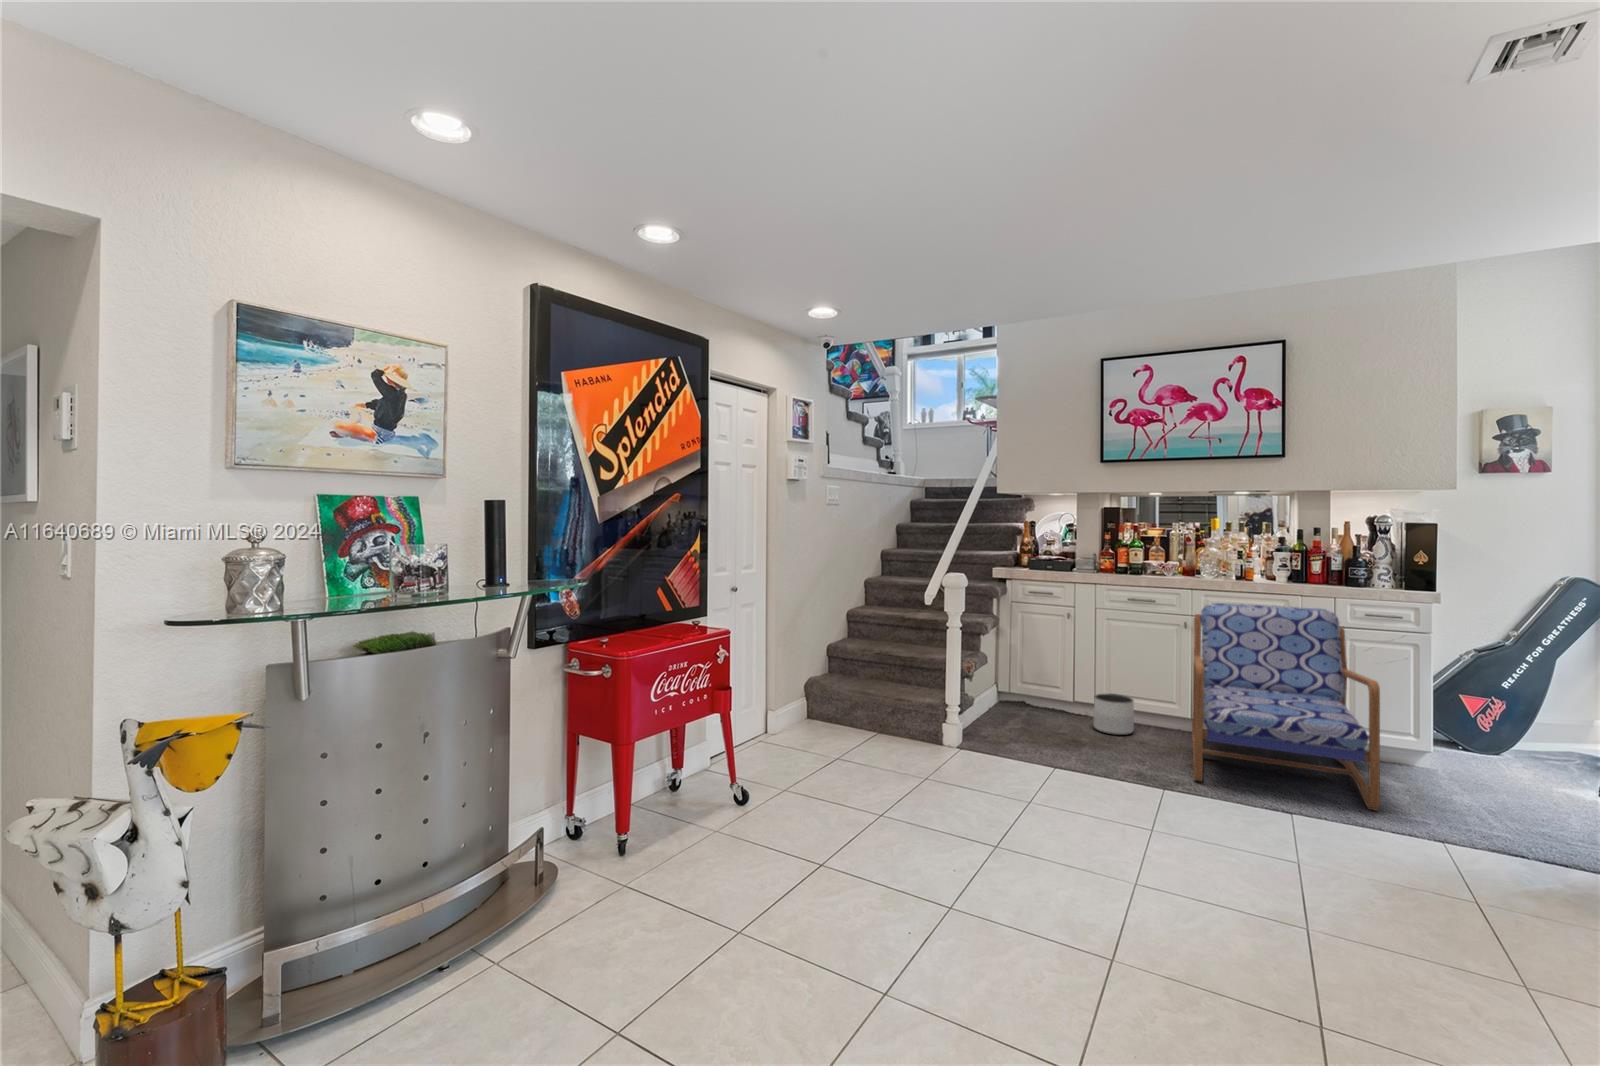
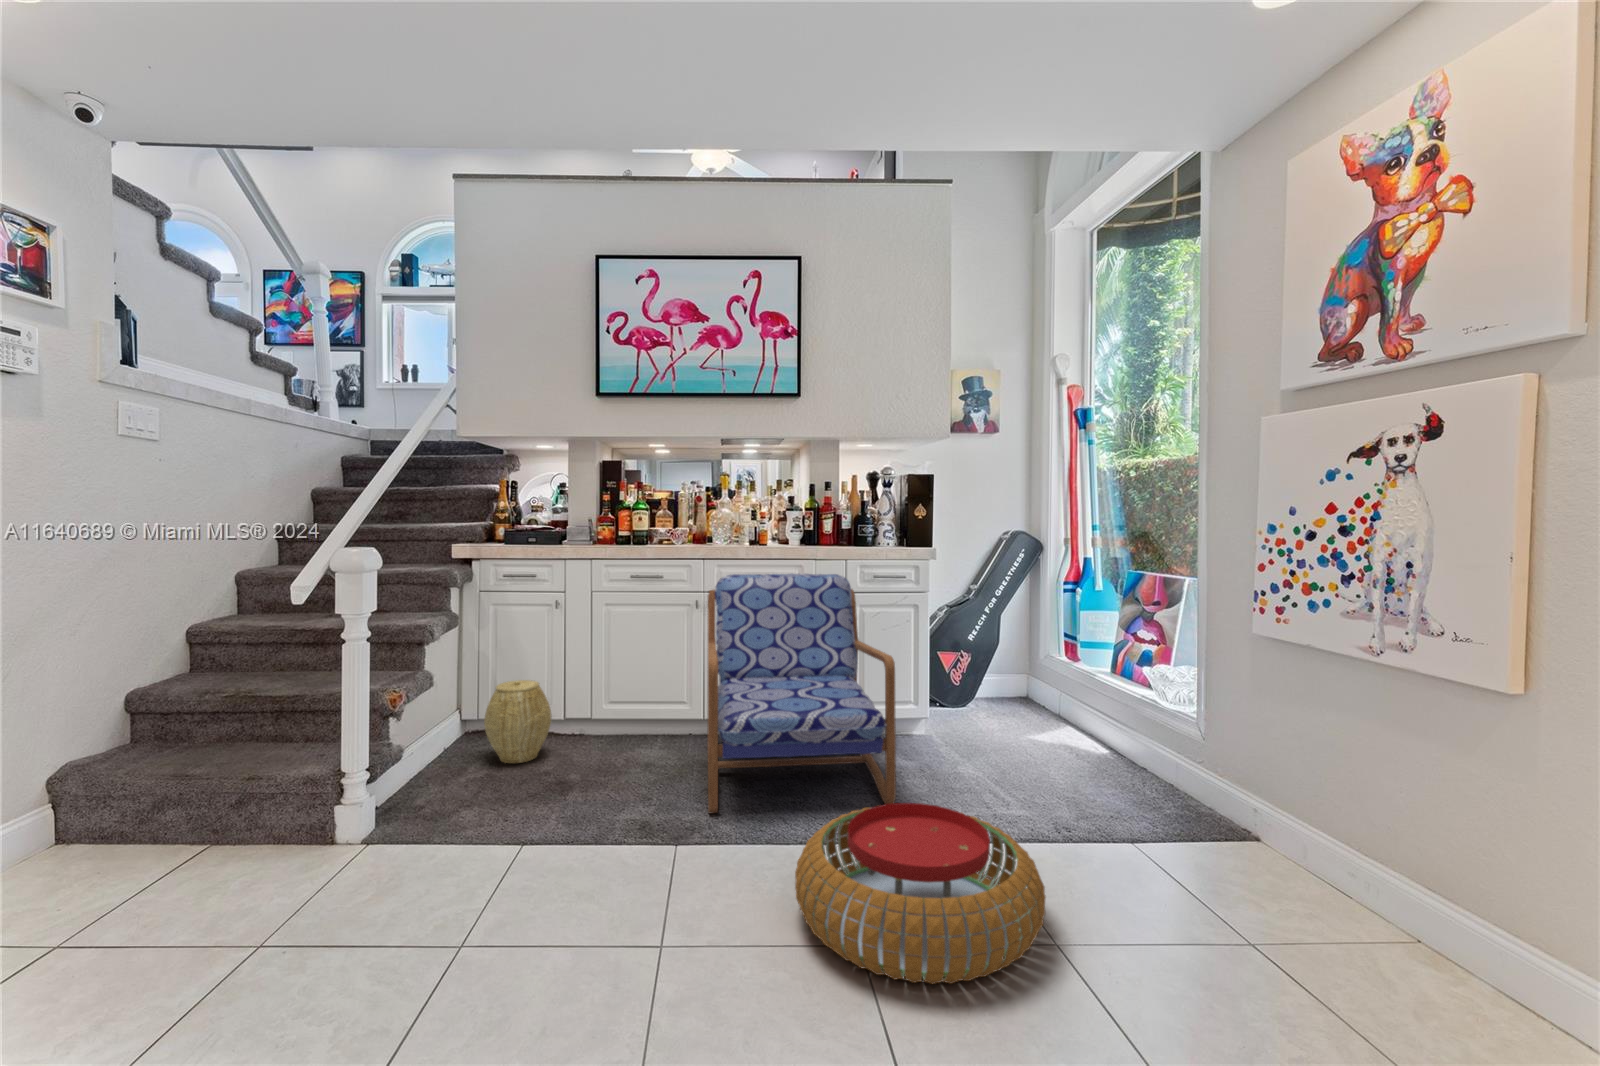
woven basket: none [1019,666,1065,724] -> present [484,680,552,763]
planter: present [1094,694,1134,735] -> none [590,704,640,761]
pouf: none [1269,791,1527,930] -> present [795,803,1046,984]

